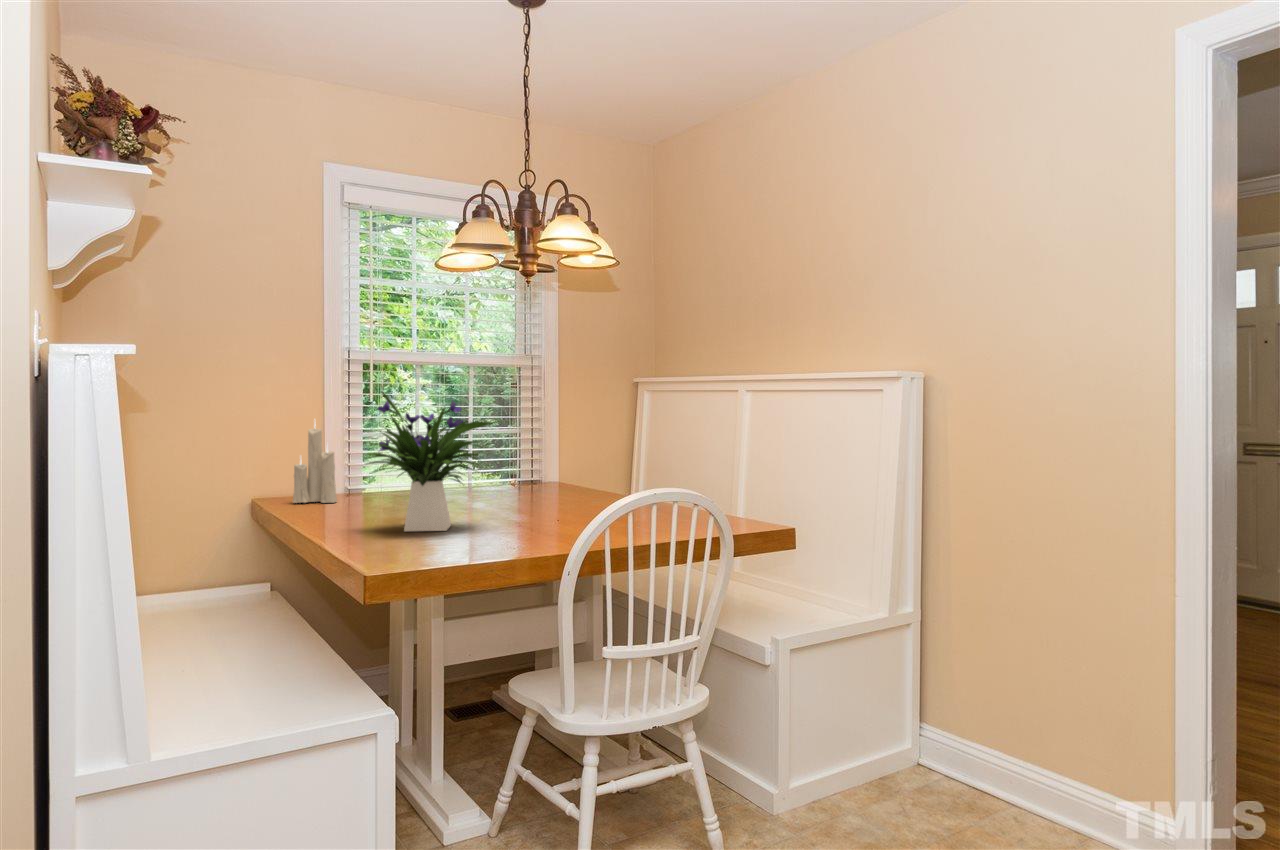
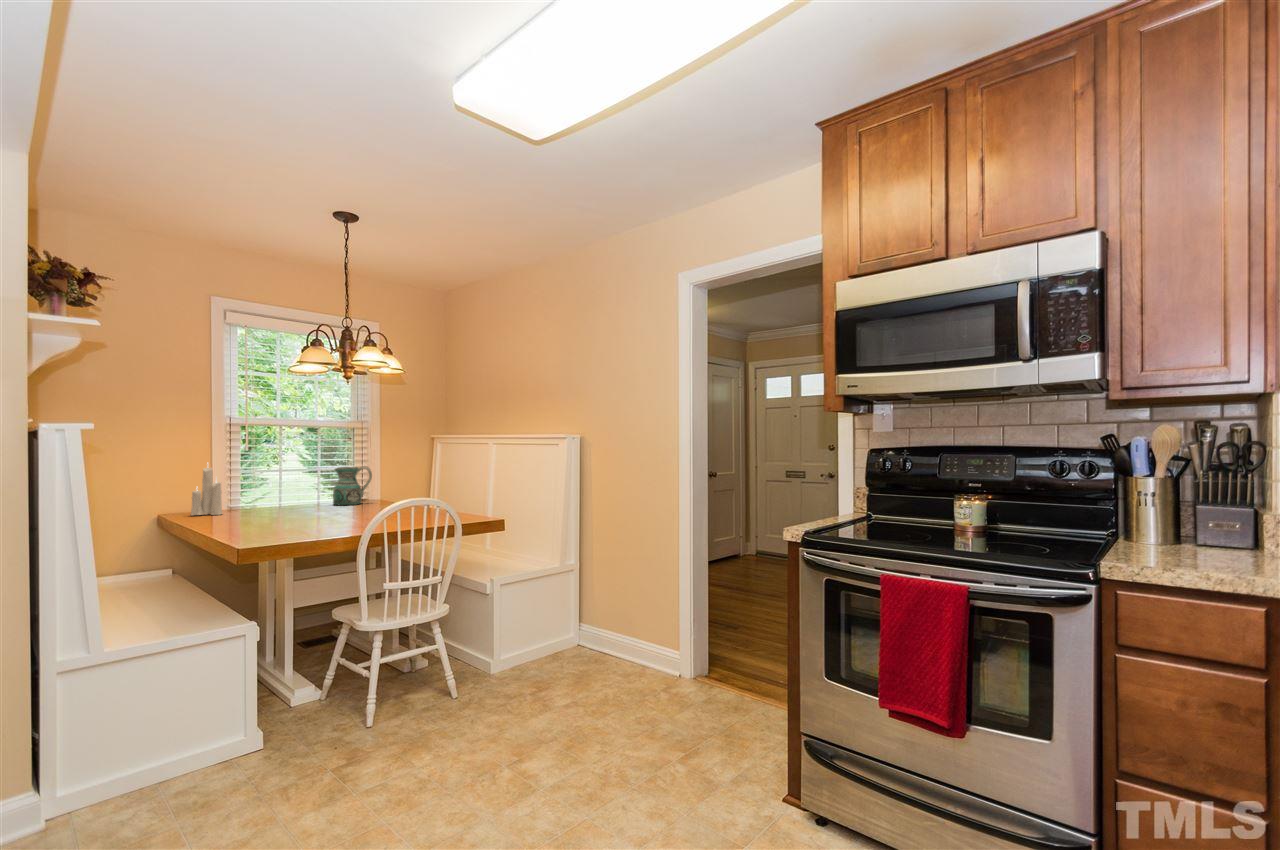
flower arrangement: present [366,392,491,531] -> none [240,445,326,527]
ceramic pitcher: none [494,429,552,492] -> present [333,466,372,505]

